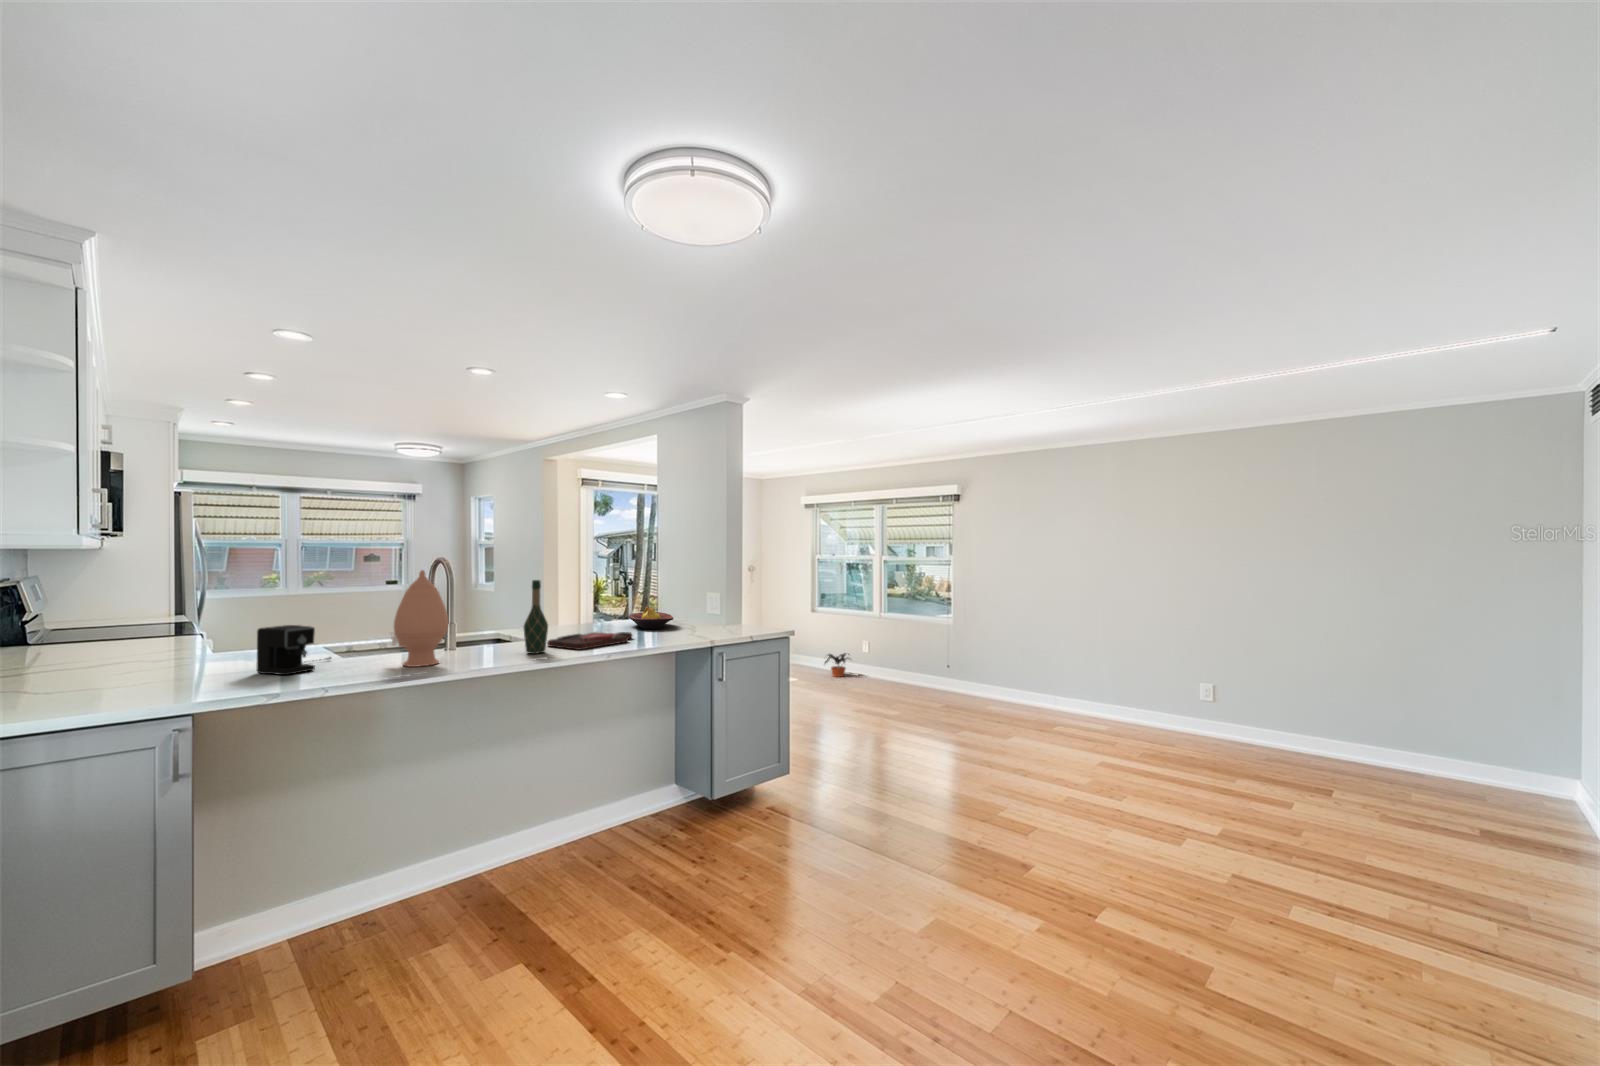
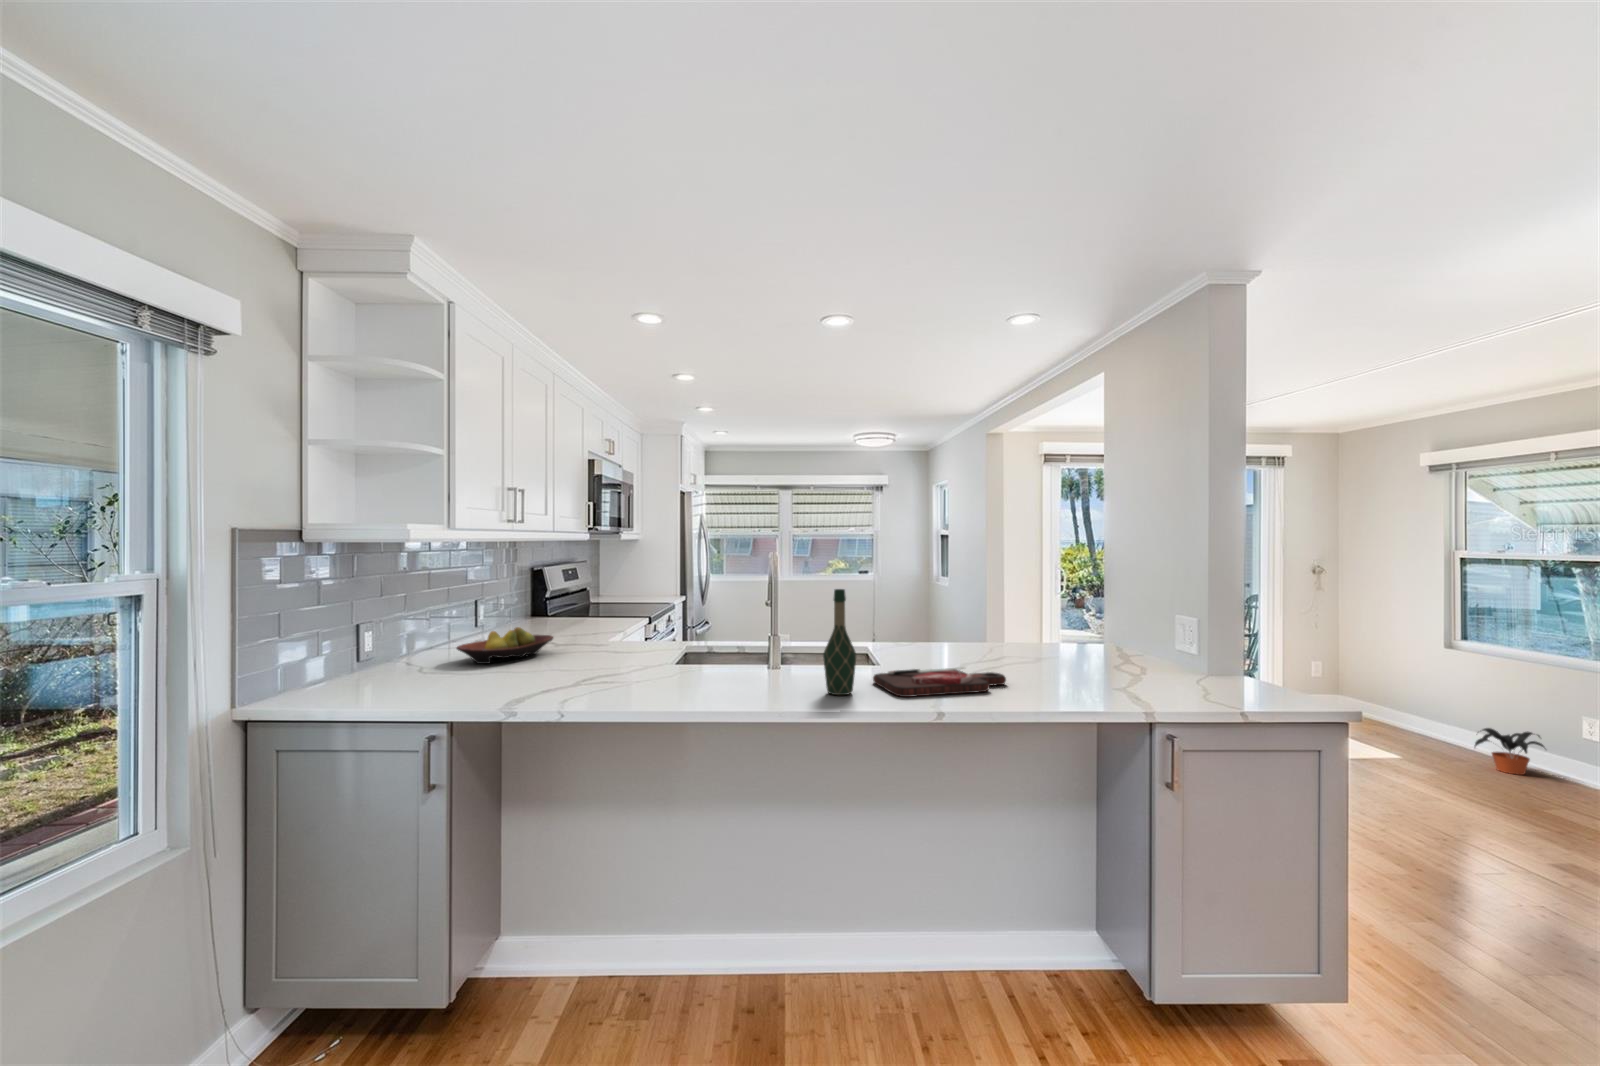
vase: present [391,570,449,667] -> none [665,571,727,695]
fruit bowl: present [628,606,674,629] -> present [457,627,553,664]
coffee maker: present [257,625,331,675] -> none [559,628,644,686]

